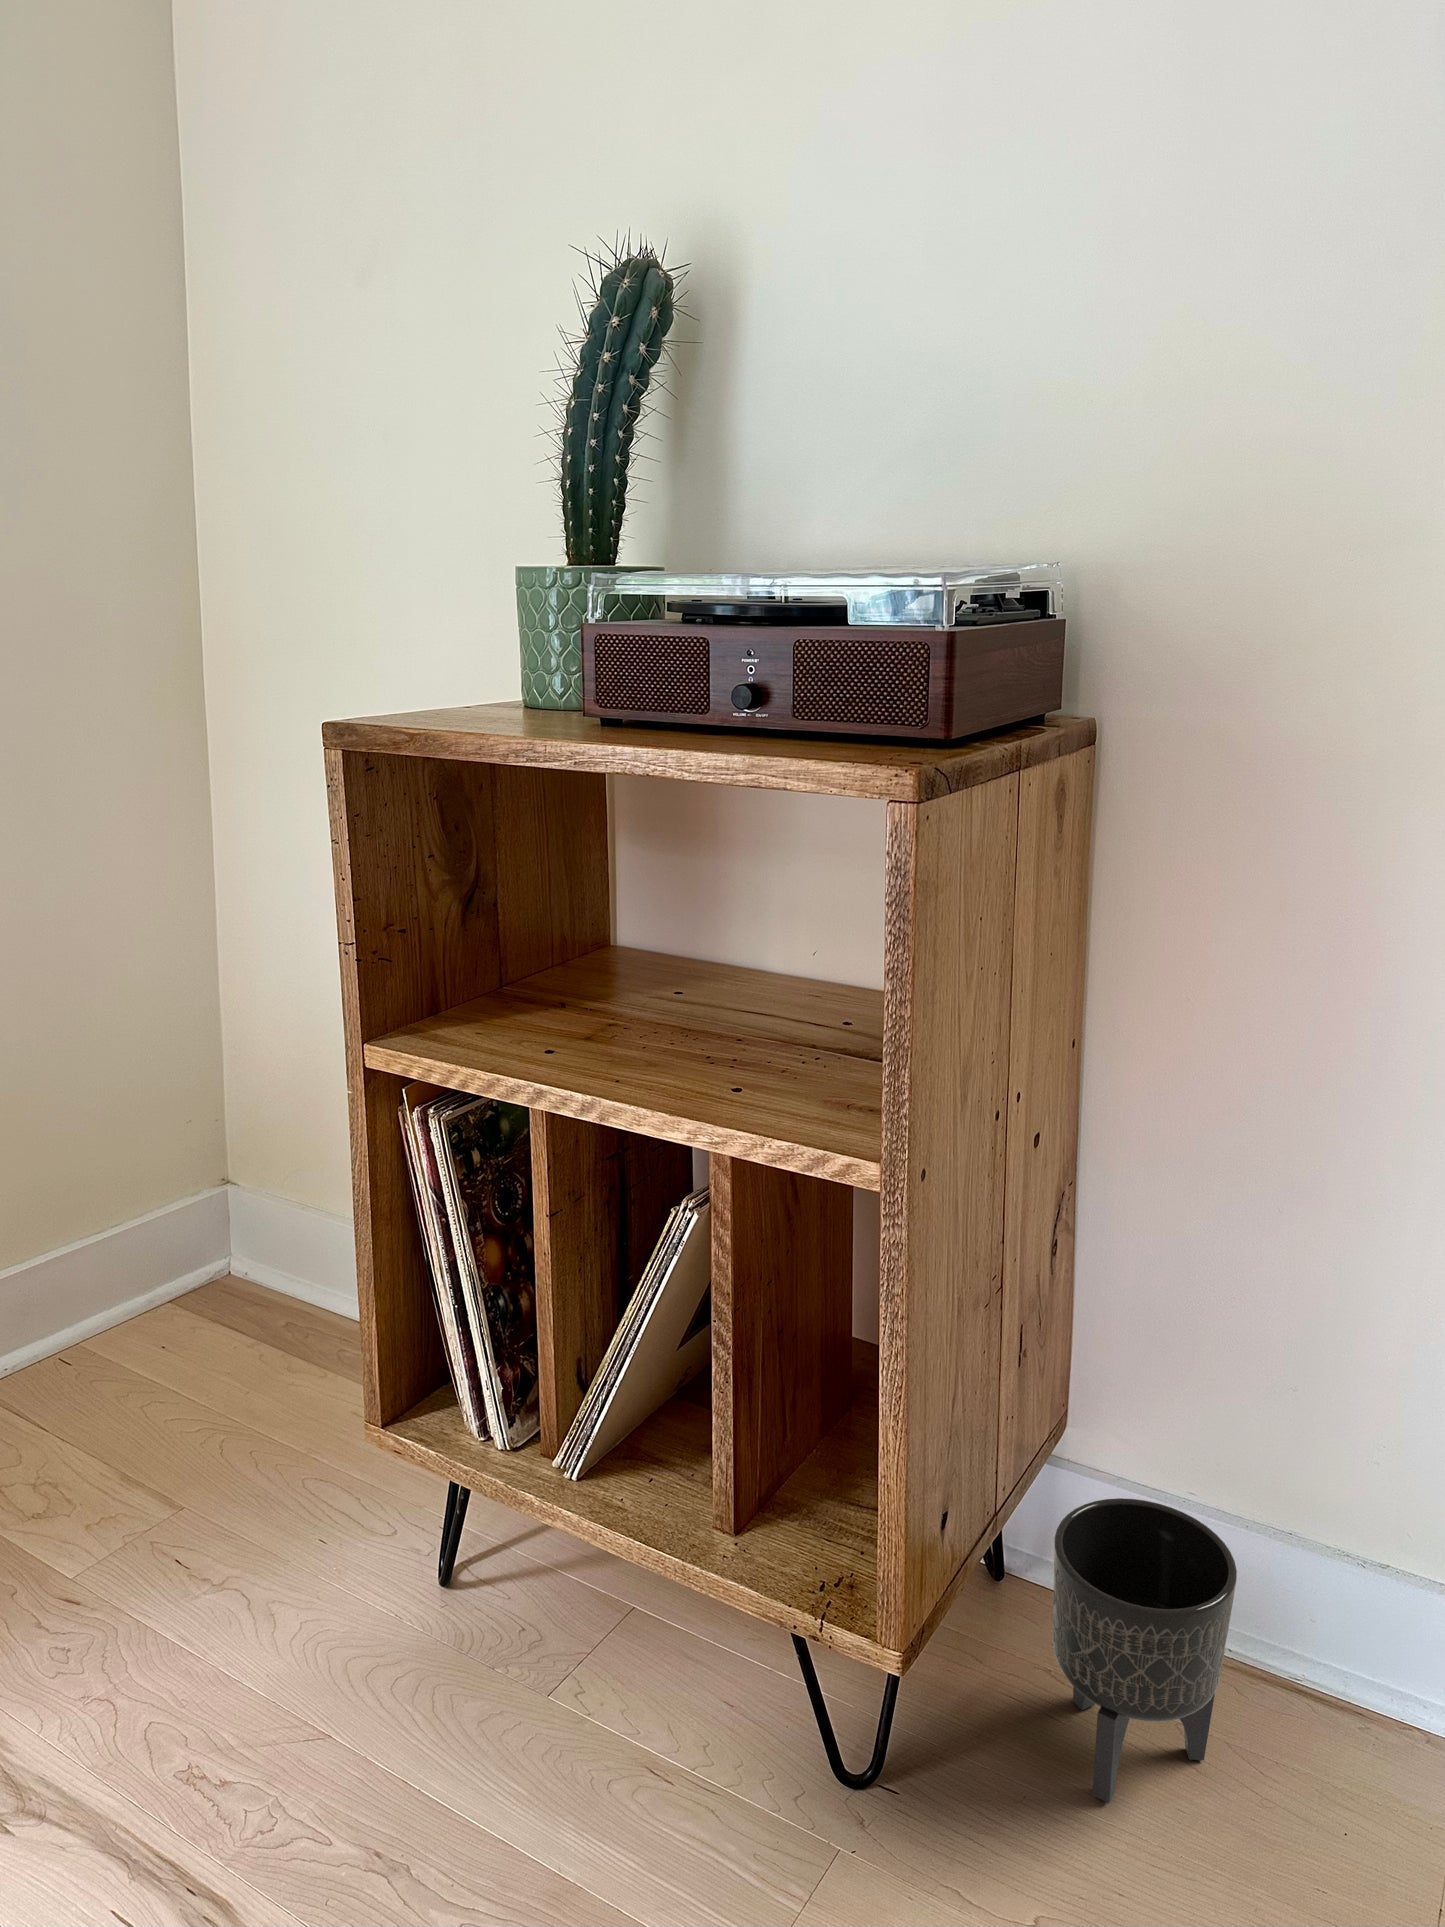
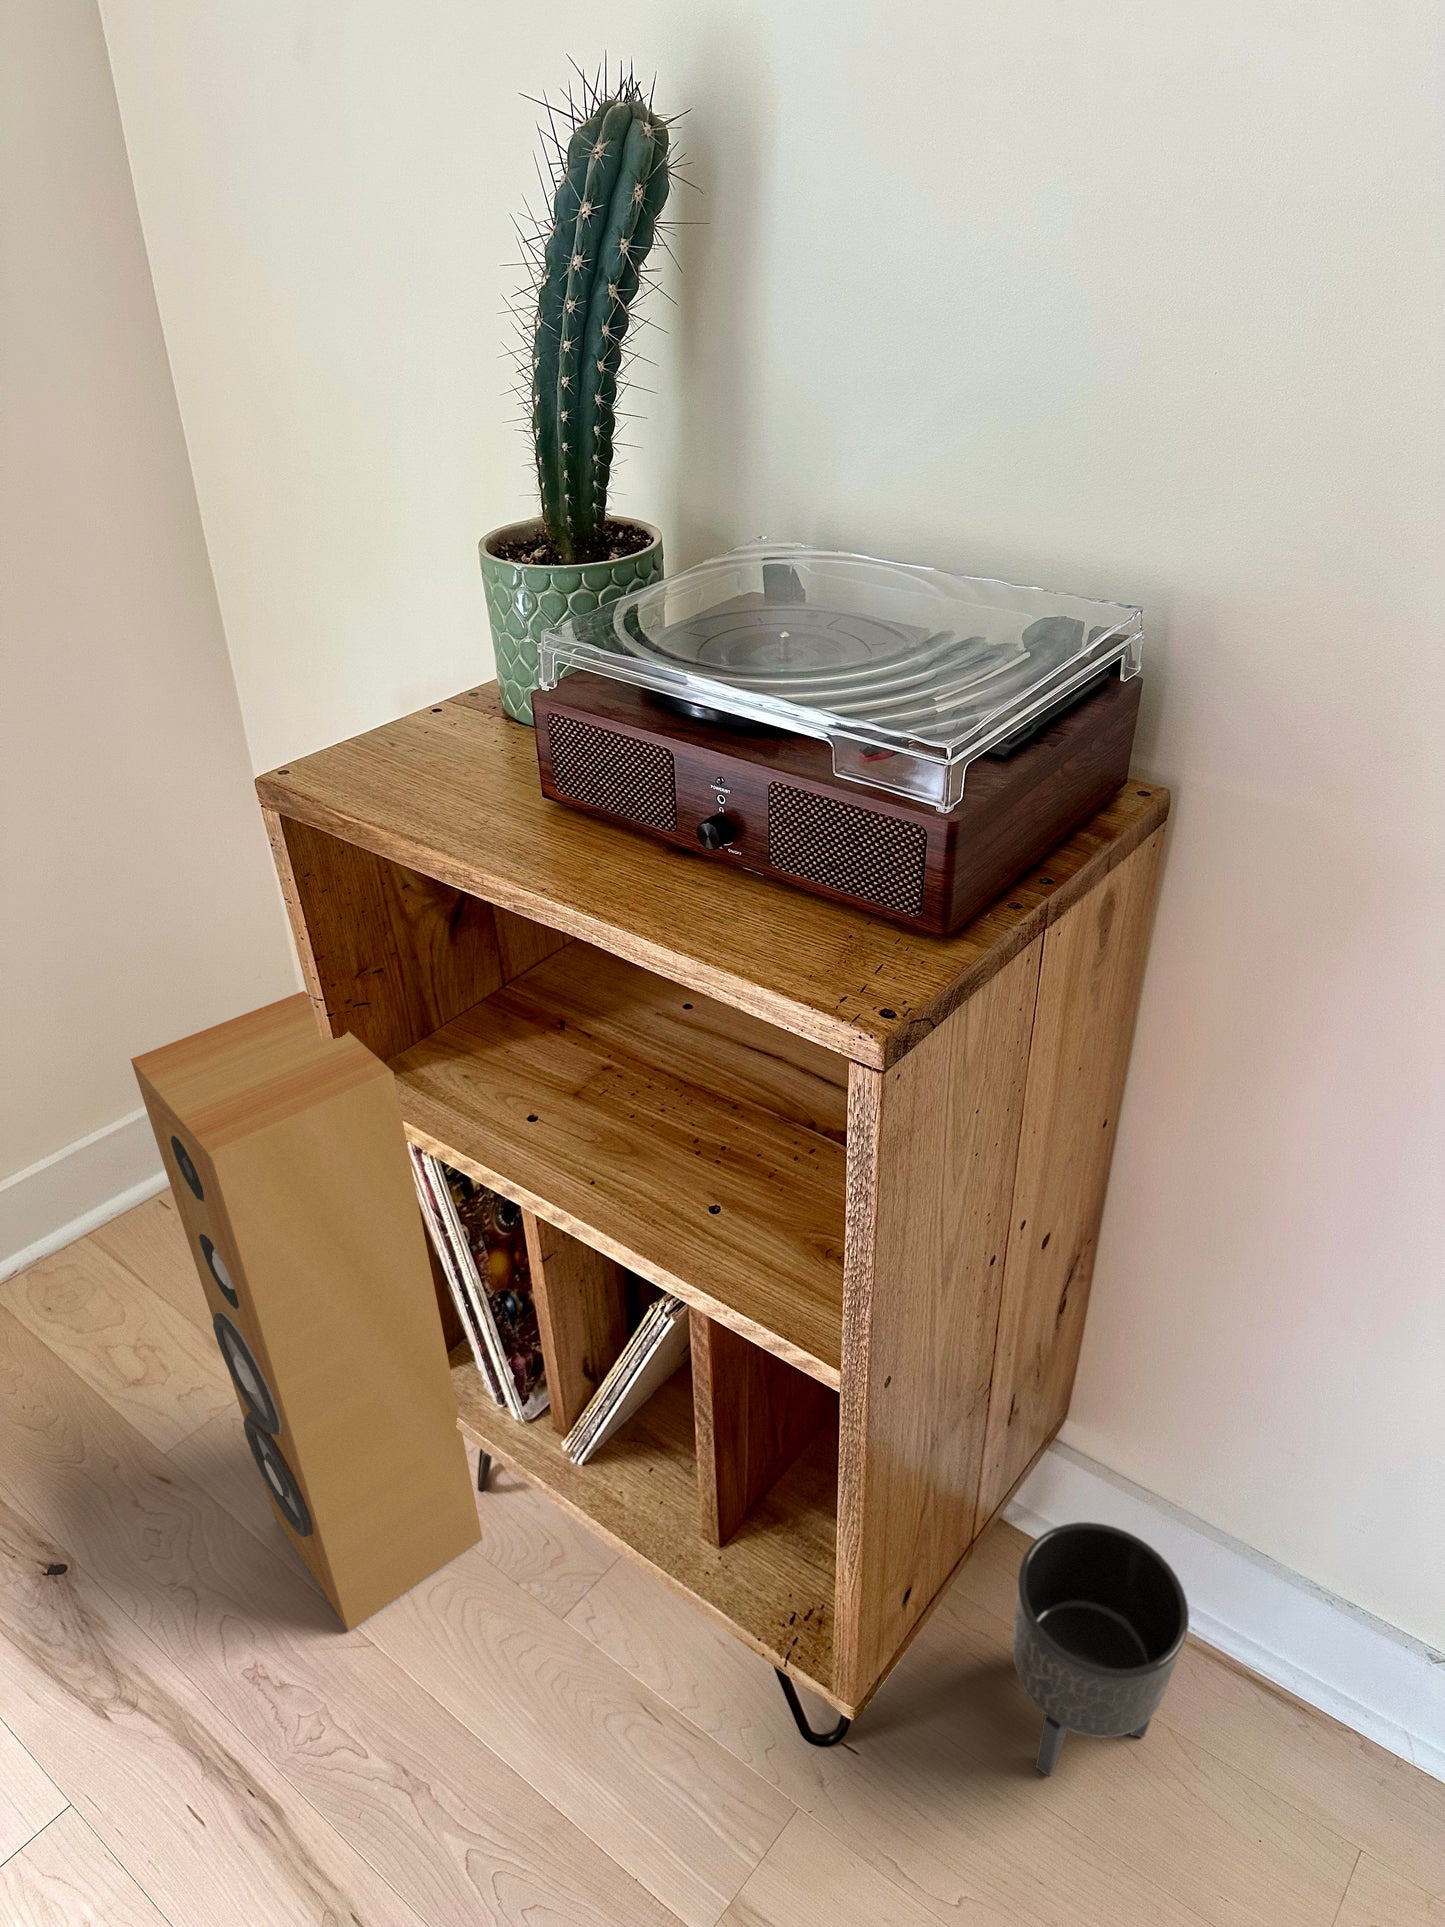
speaker: none [137,973,449,1726] -> present [131,991,482,1631]

